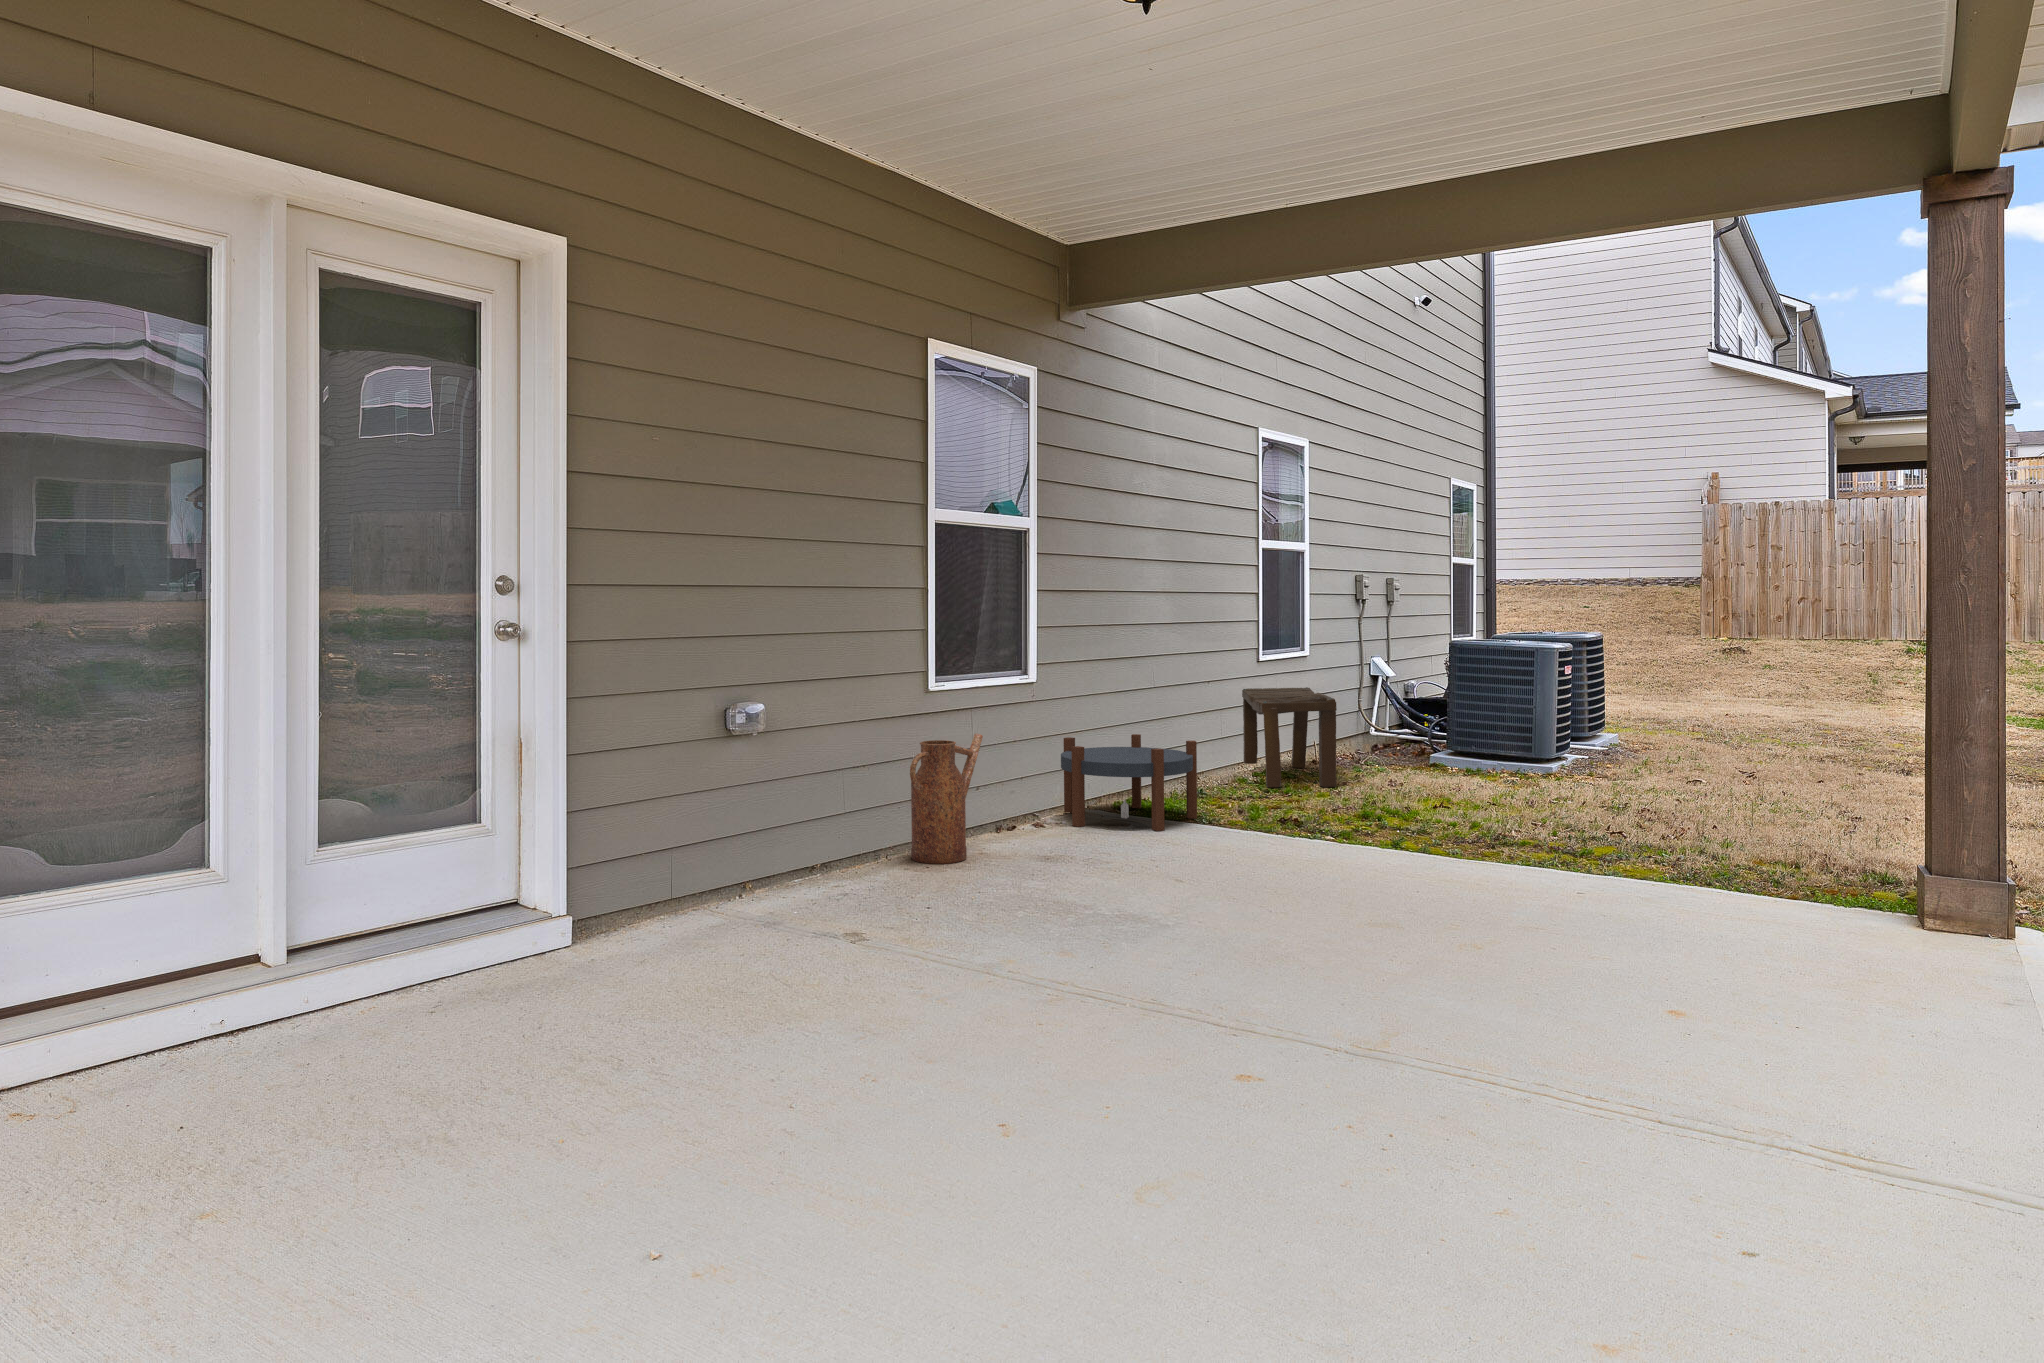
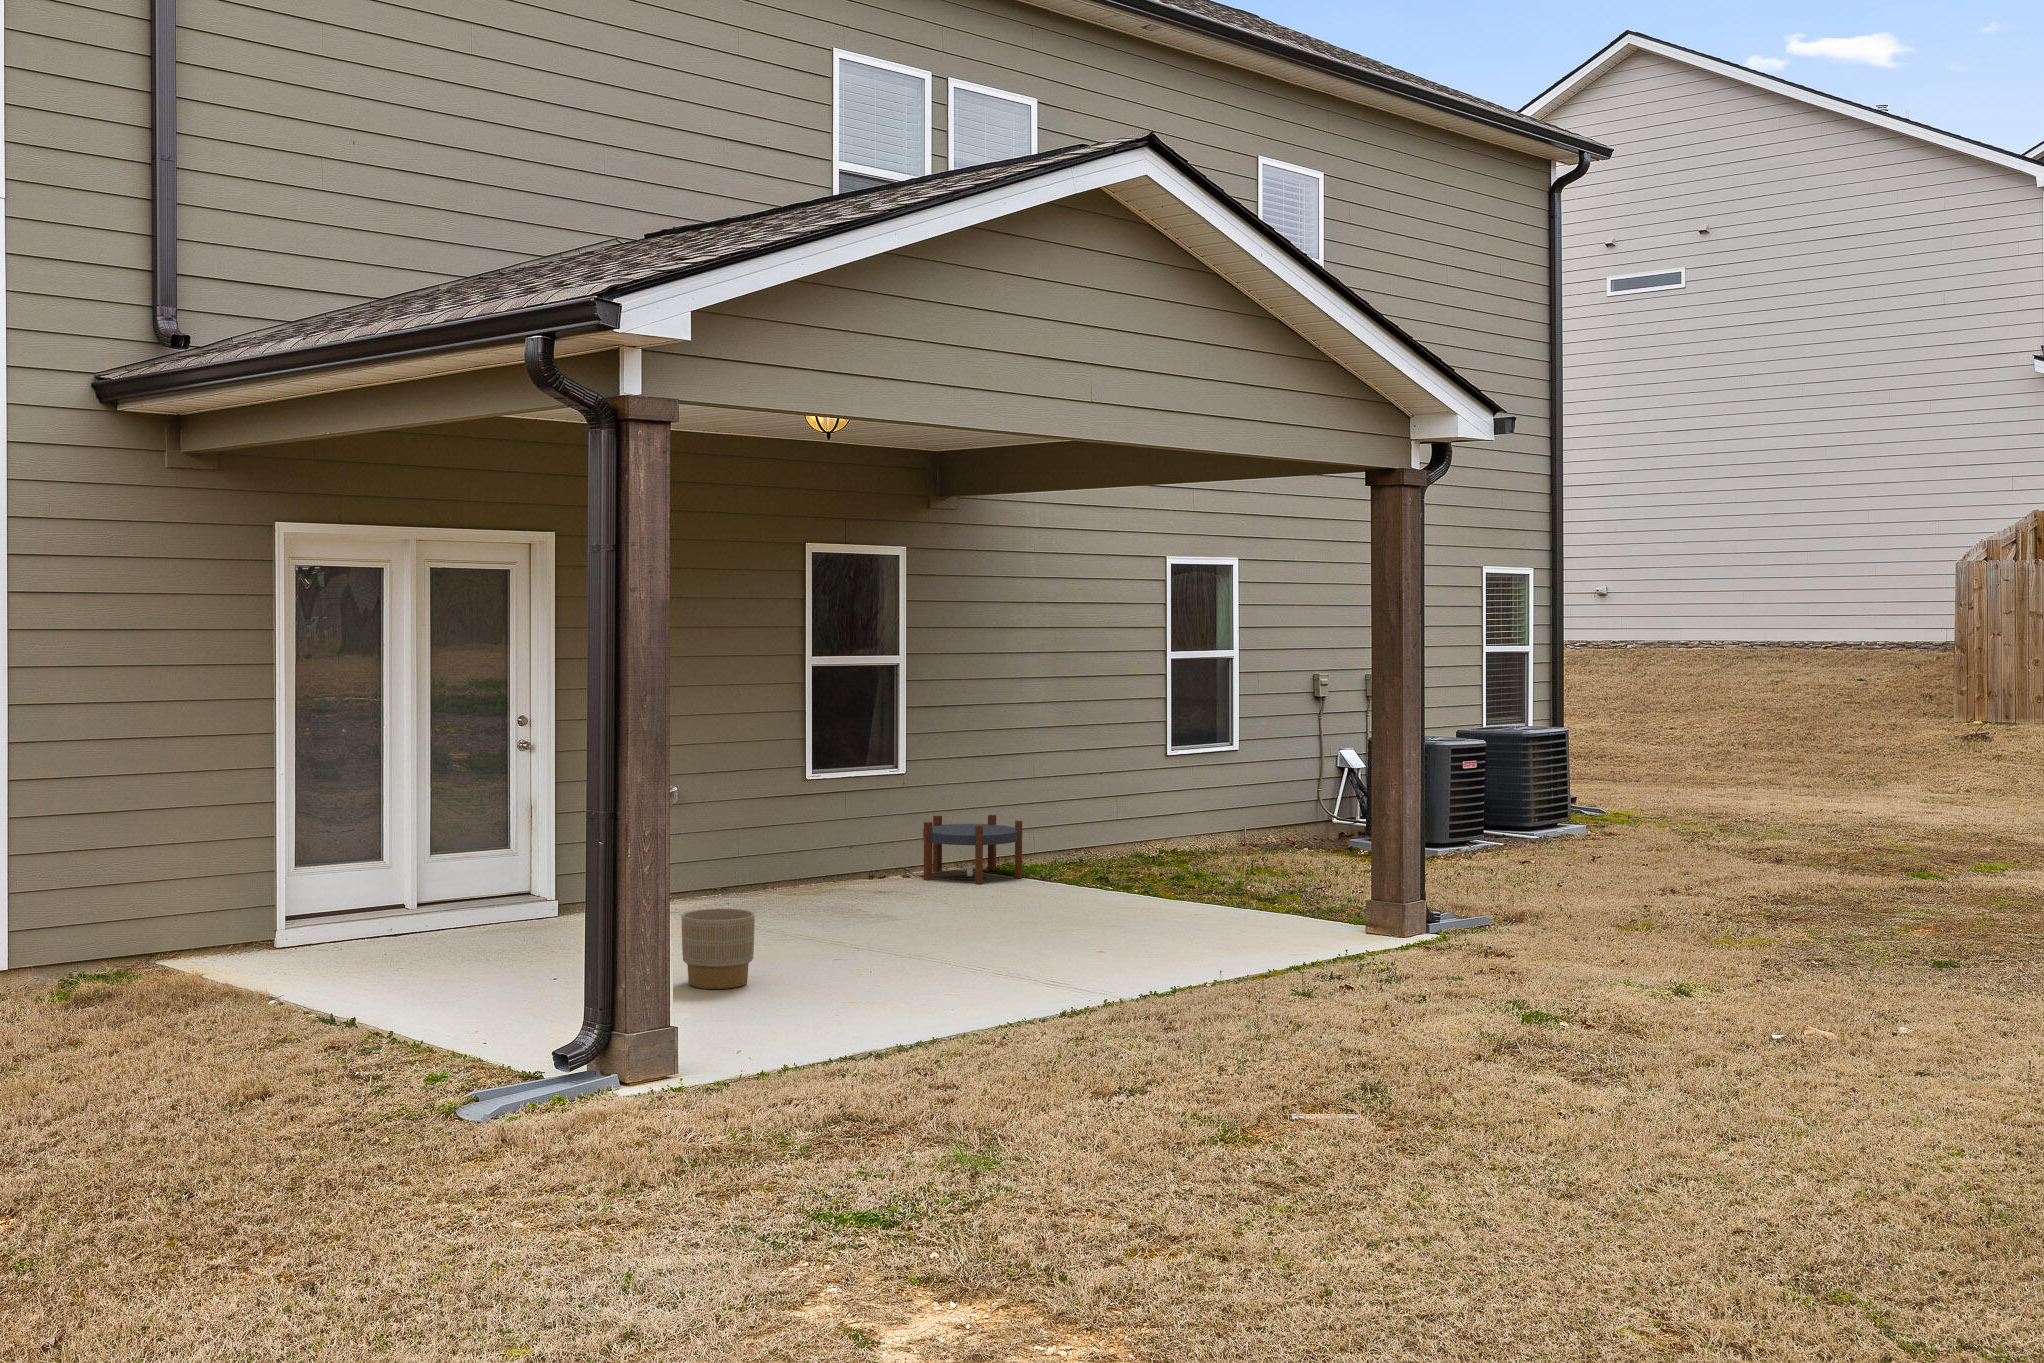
bench: present [1242,687,1337,788] -> none [1120,780,1198,863]
watering can: present [910,734,983,864] -> none [782,810,843,895]
planter: none [986,979,1181,1229] -> present [681,908,755,989]

